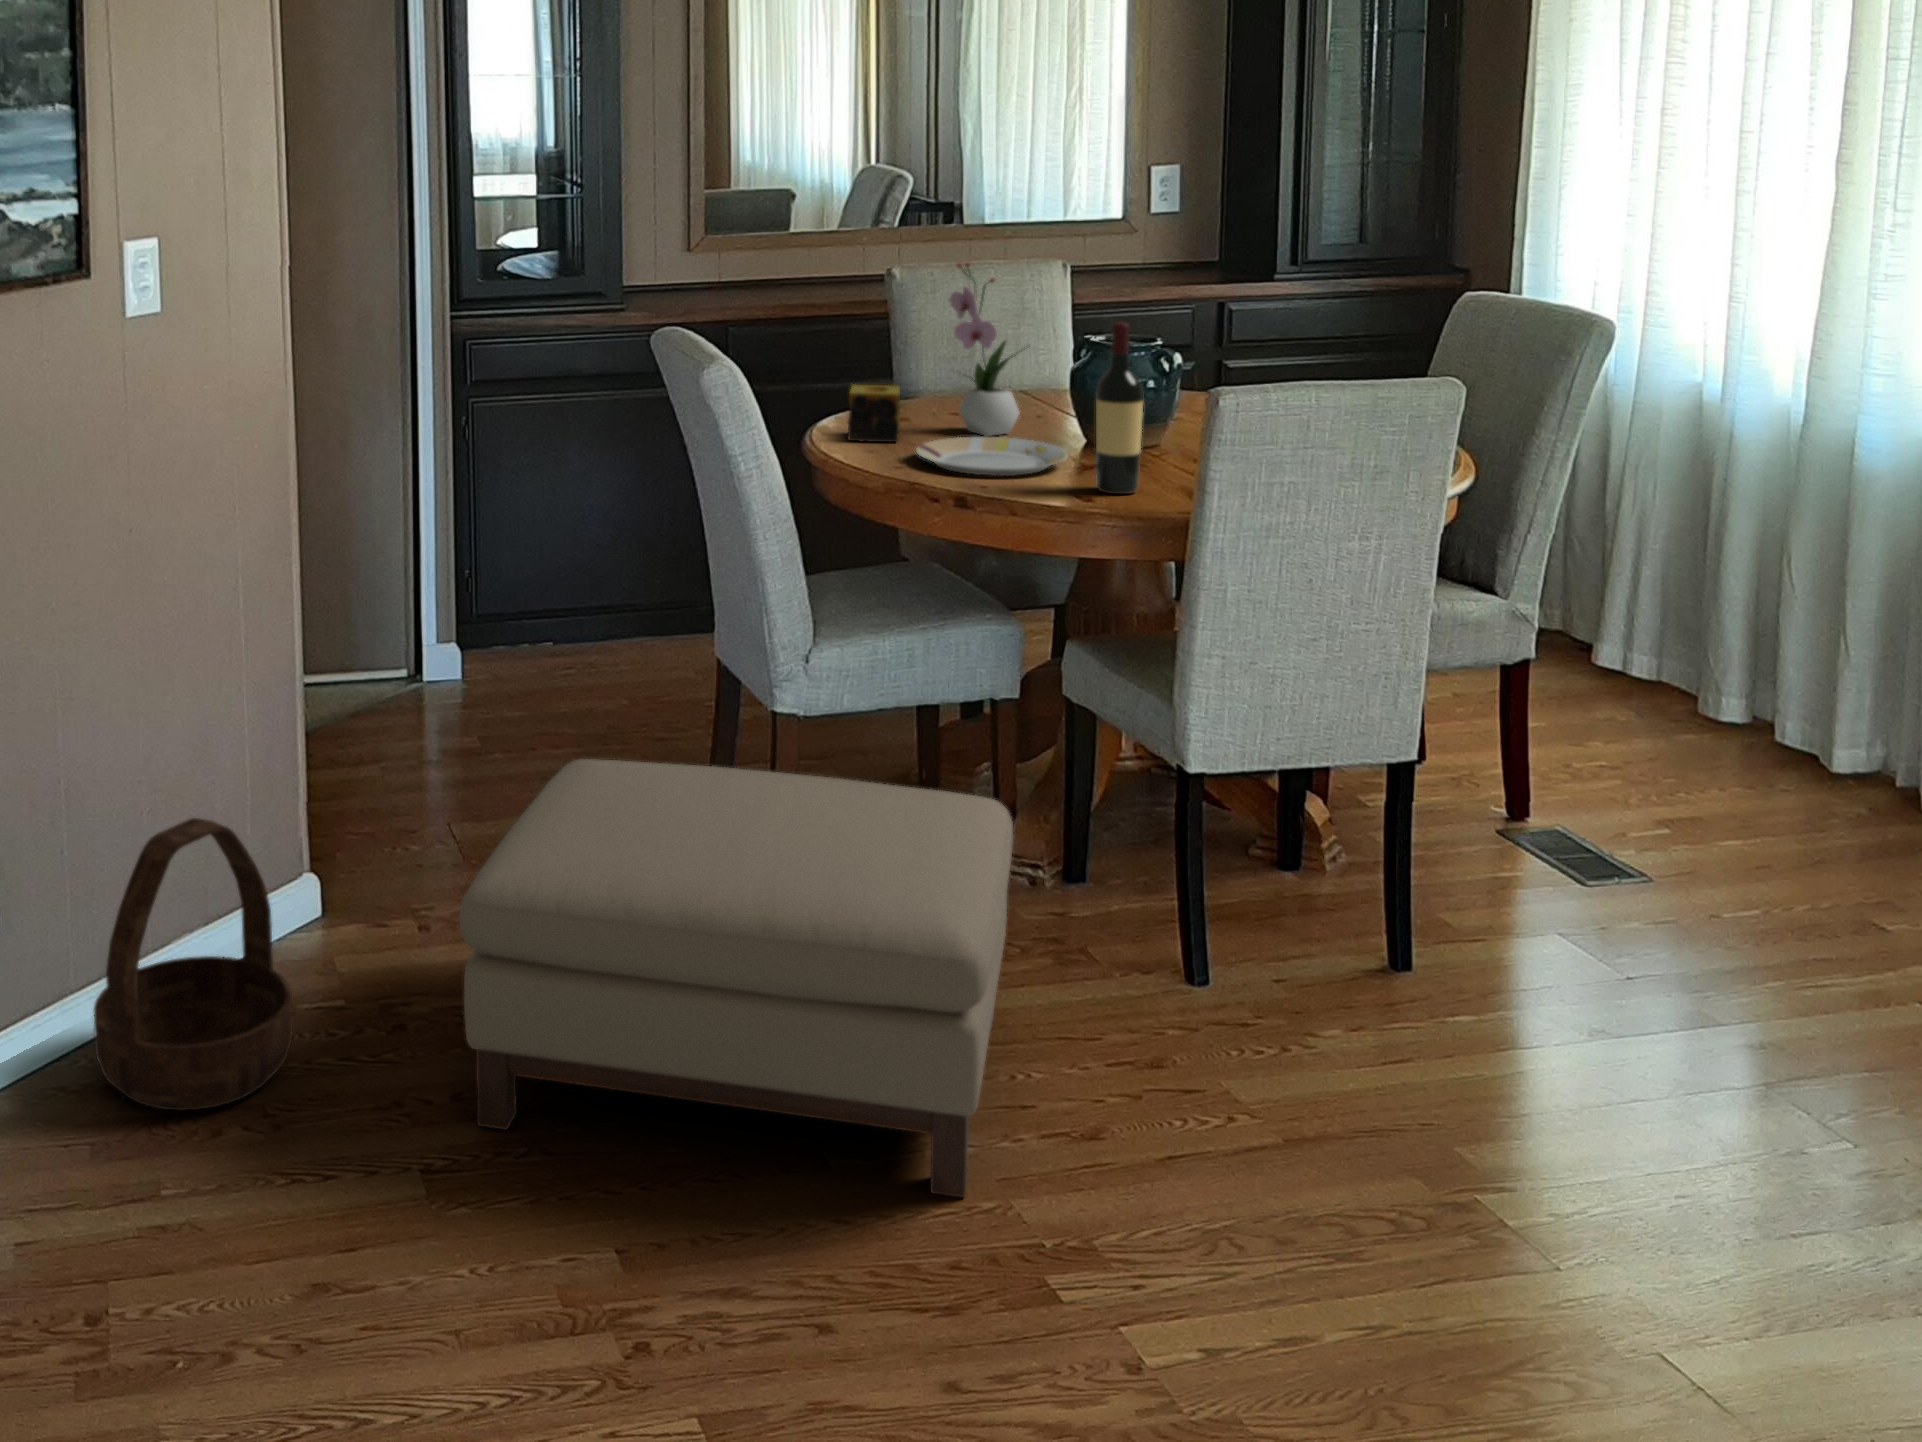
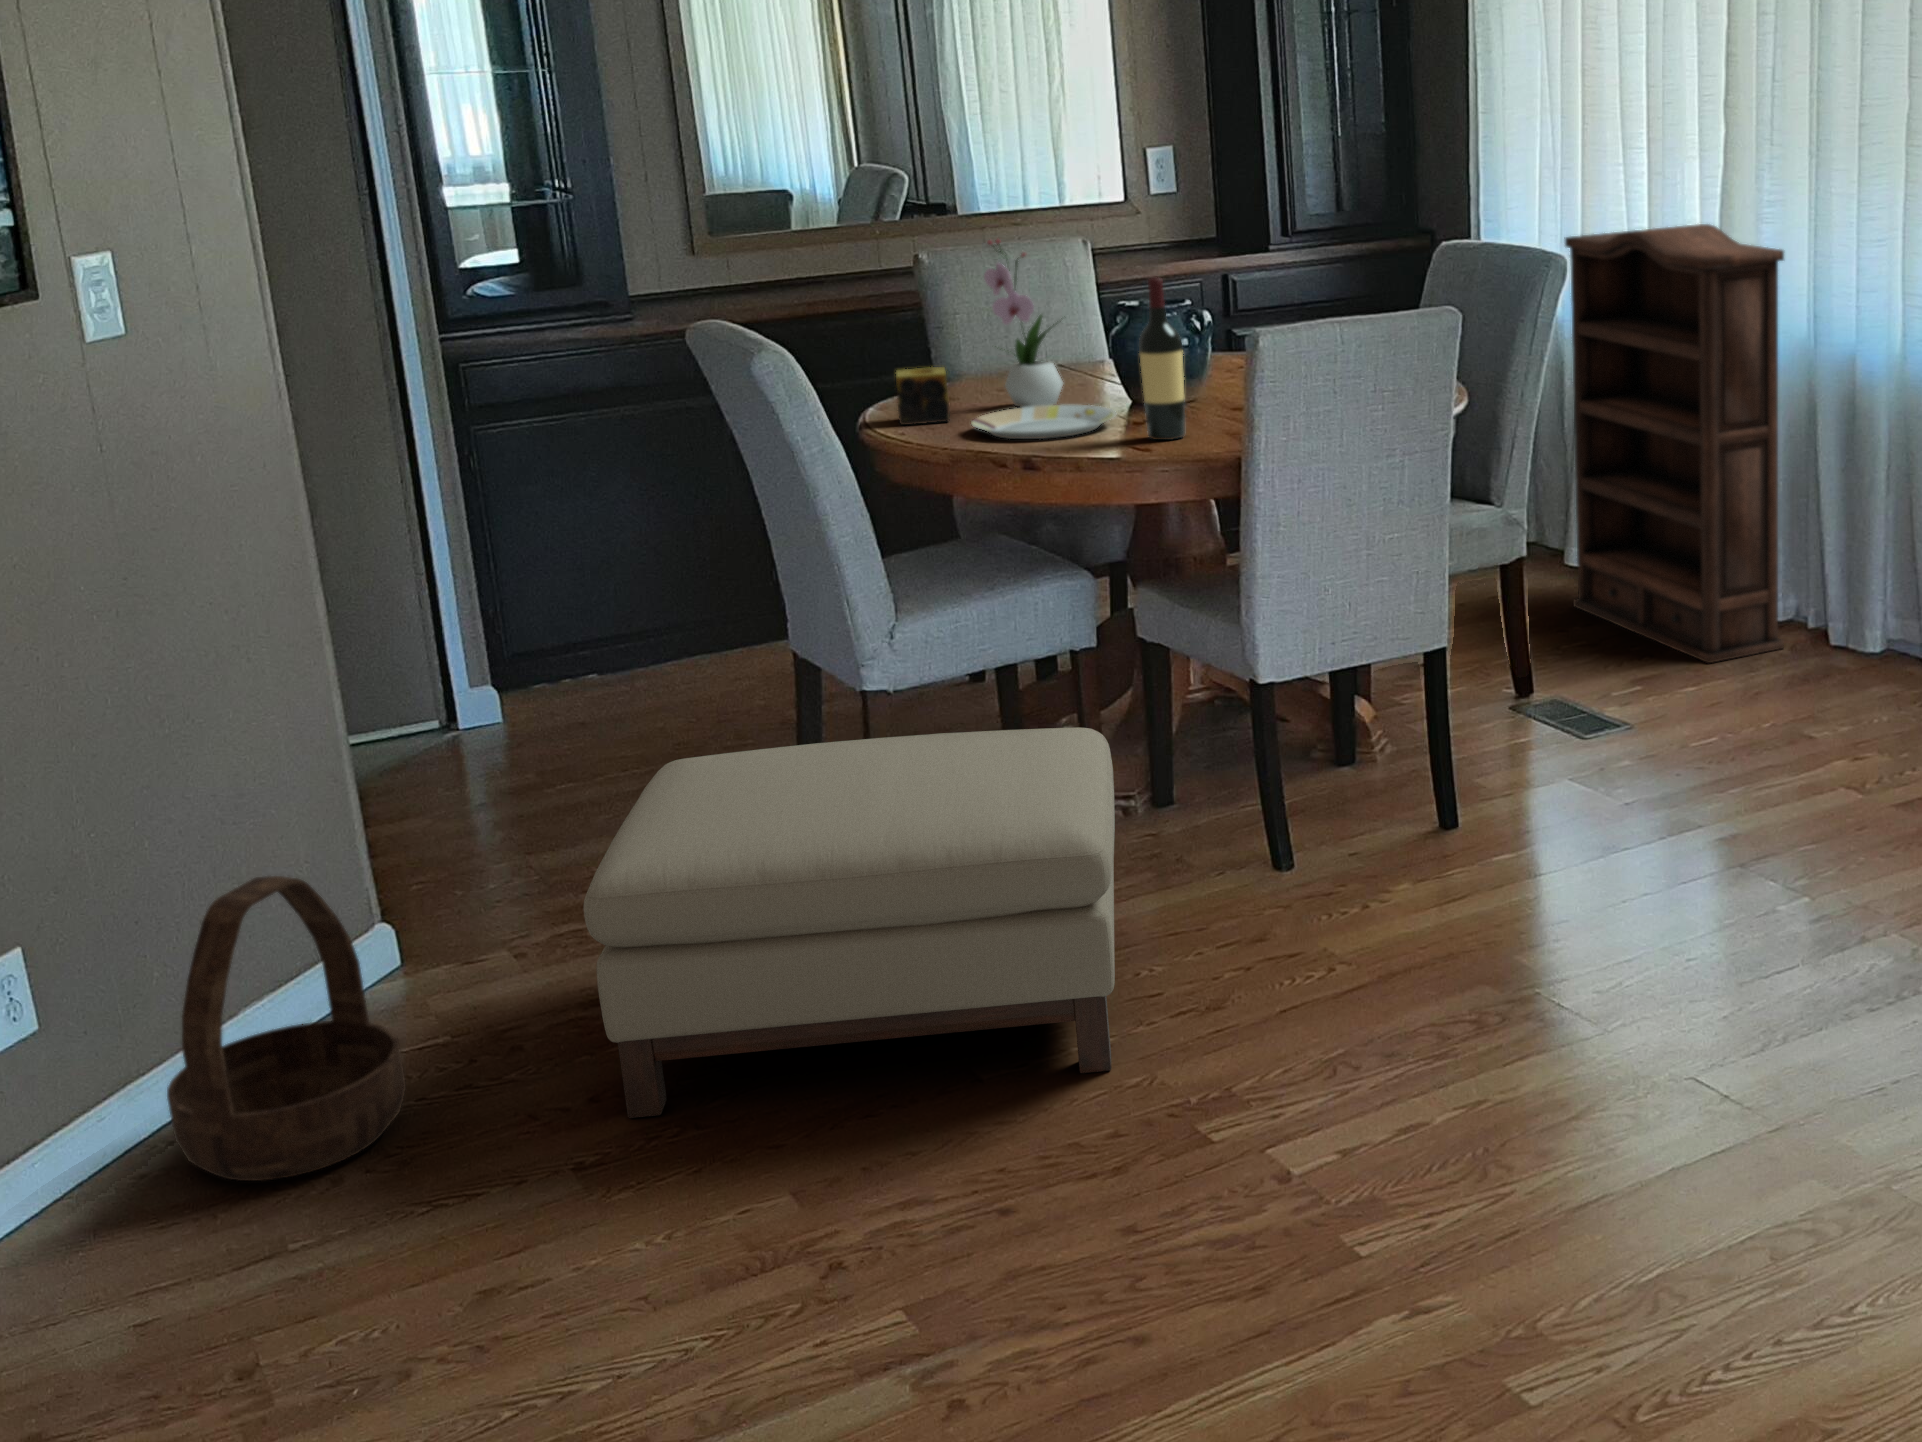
bookshelf: none [1589,294,1908,813] -> present [1565,224,1784,663]

